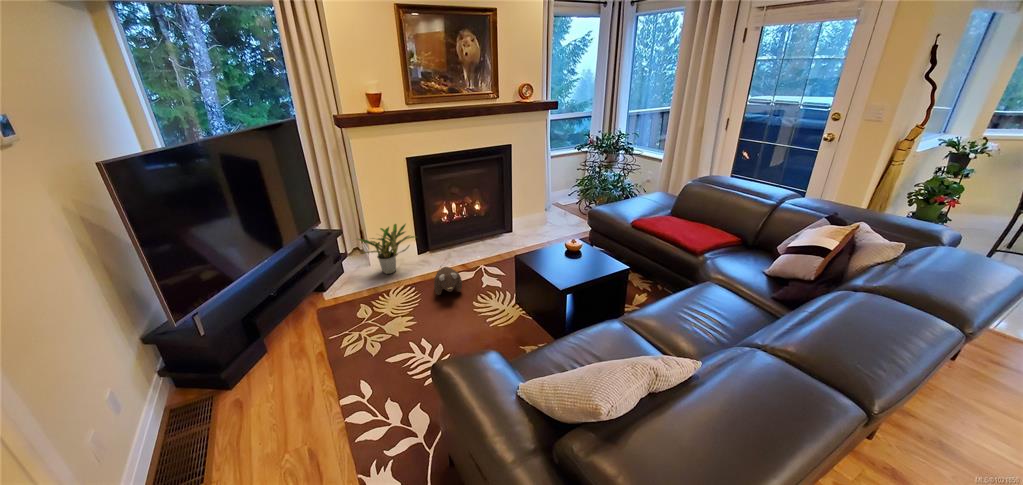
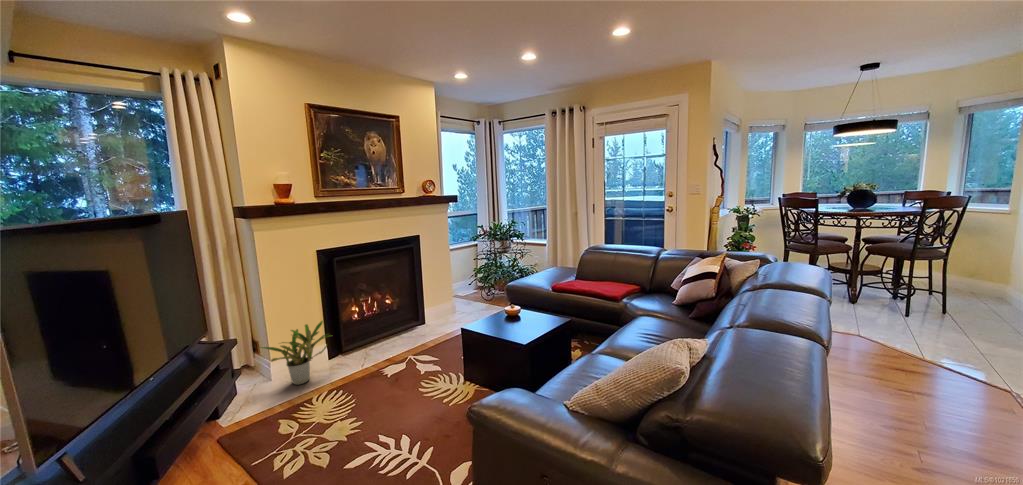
plush toy: present [434,267,462,295] -> none [368,358,401,392]

